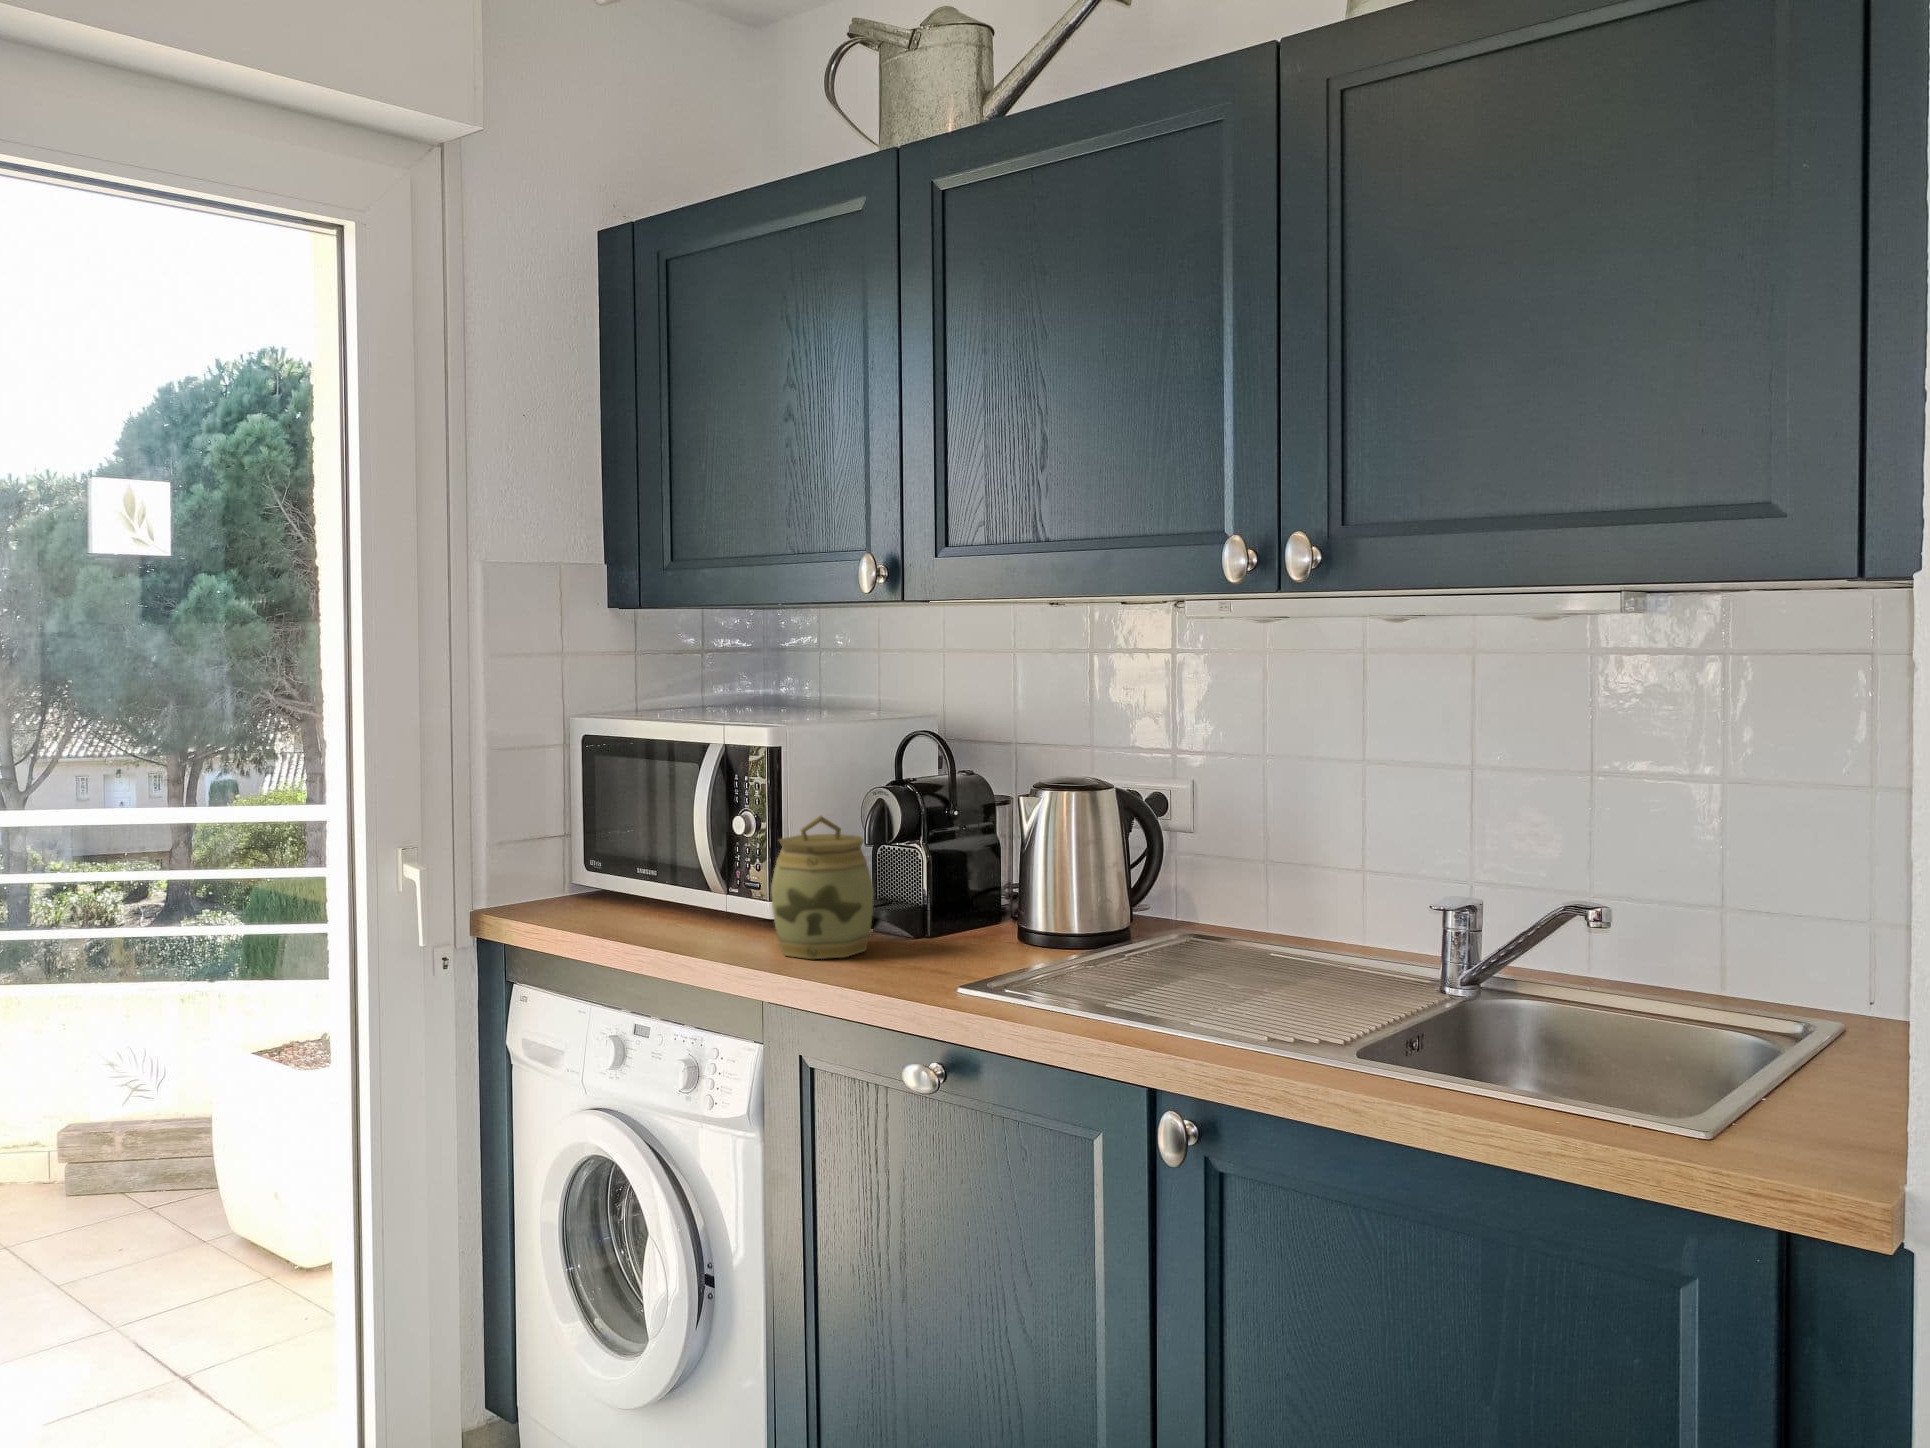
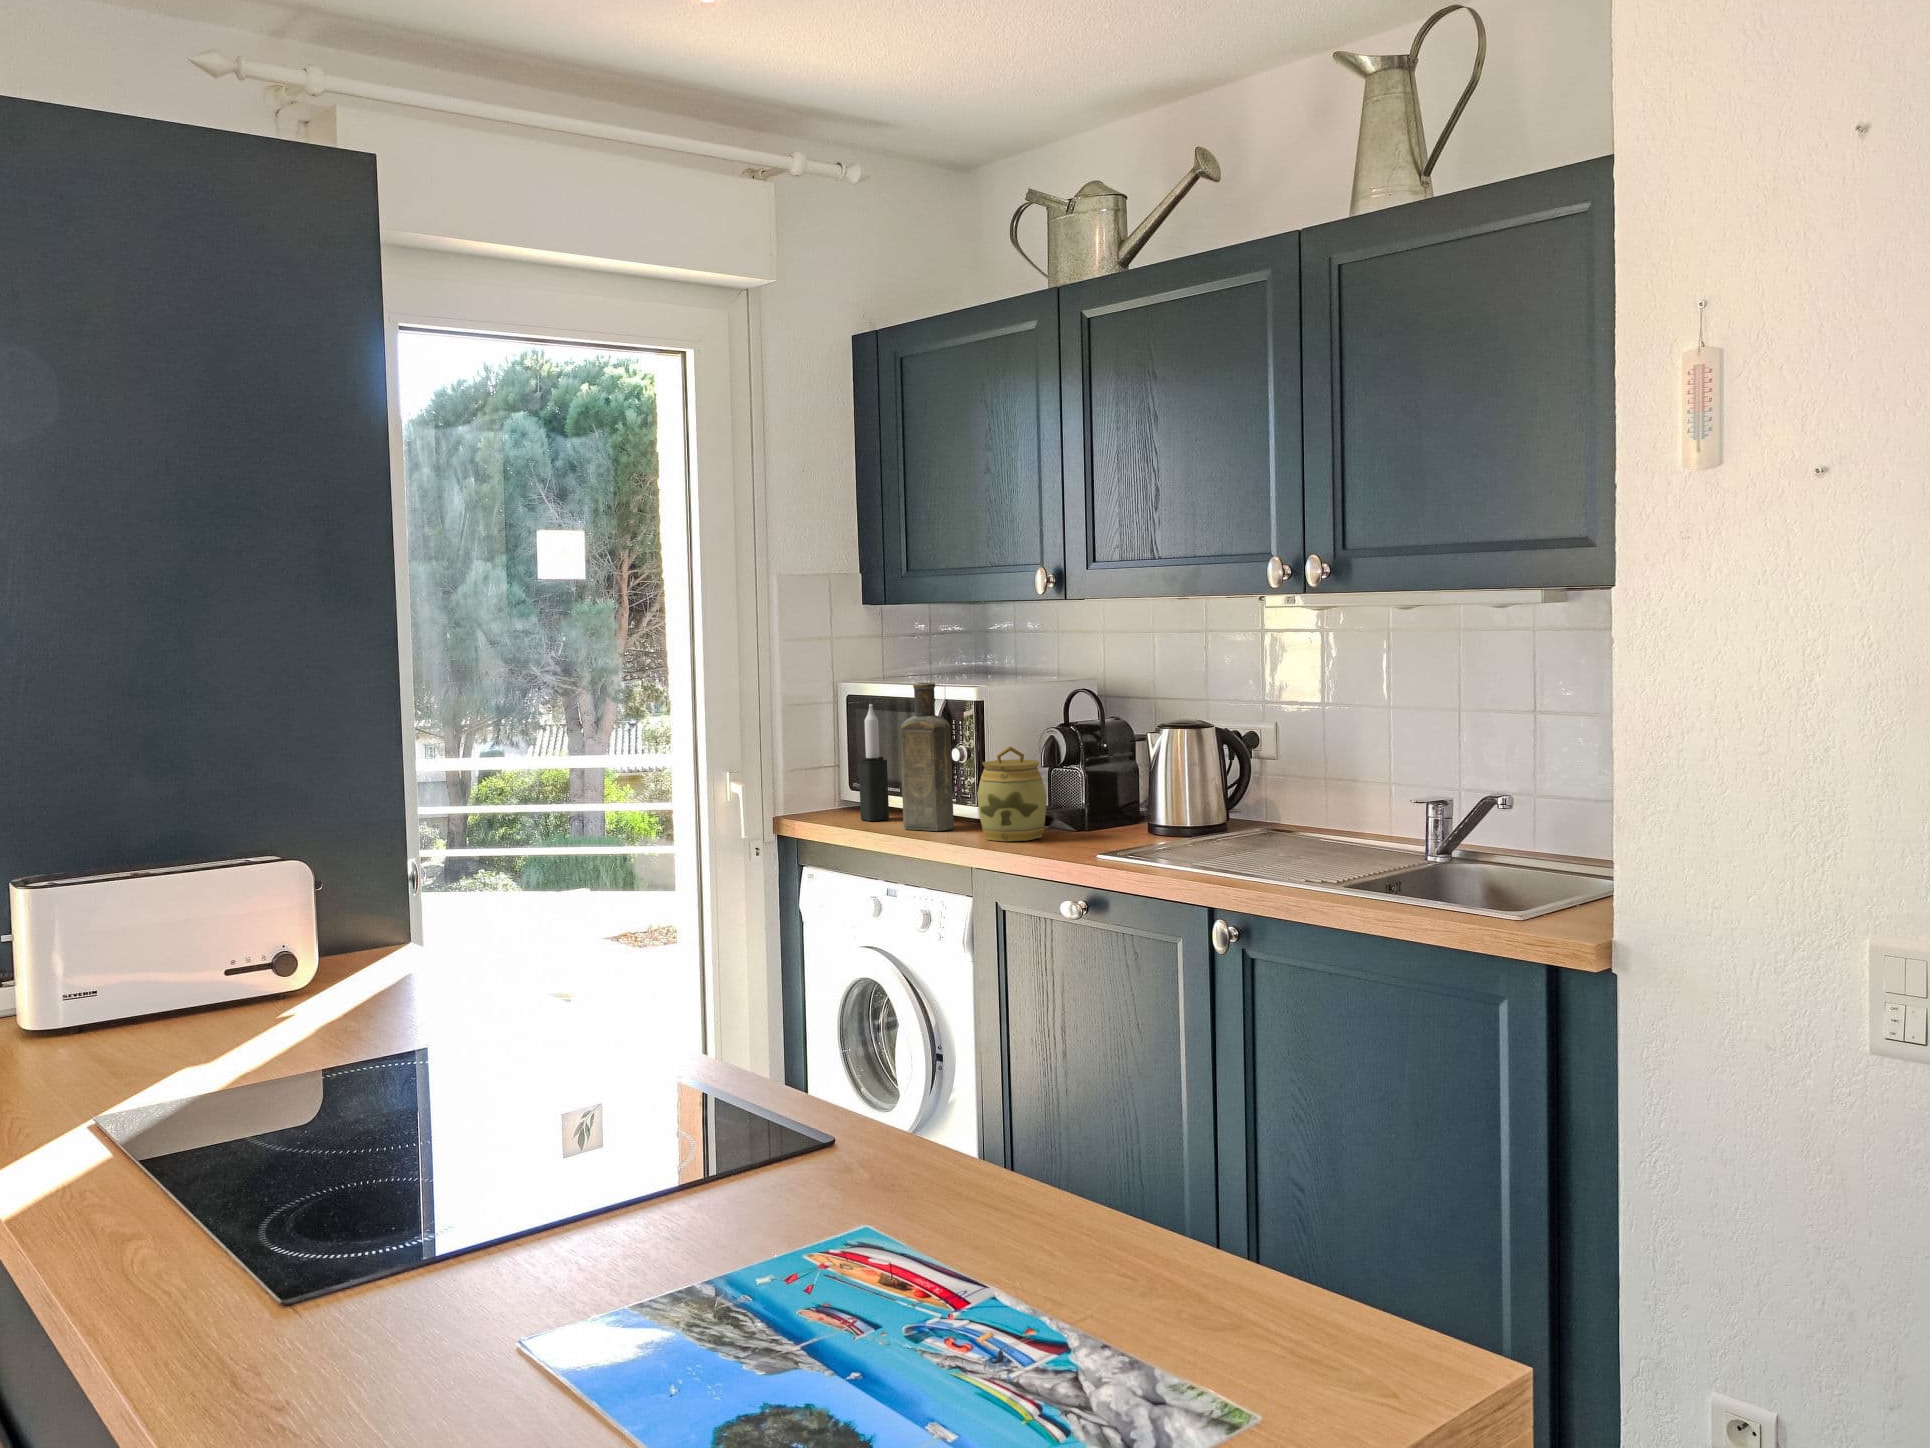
bottle: none [657,720,734,938] -> present [900,683,954,831]
candle: none [596,749,640,920] -> present [859,704,889,821]

